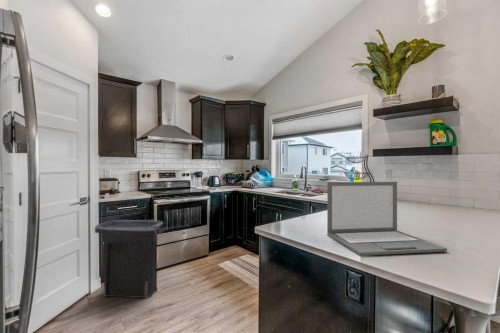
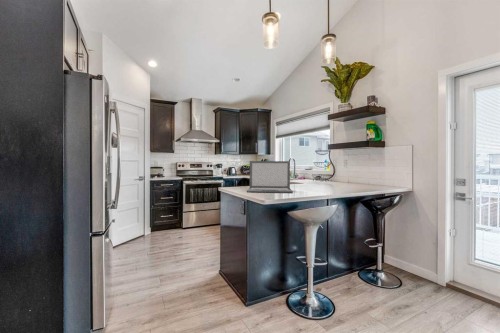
trash can: present [95,220,166,298] -> none [147,192,188,240]

